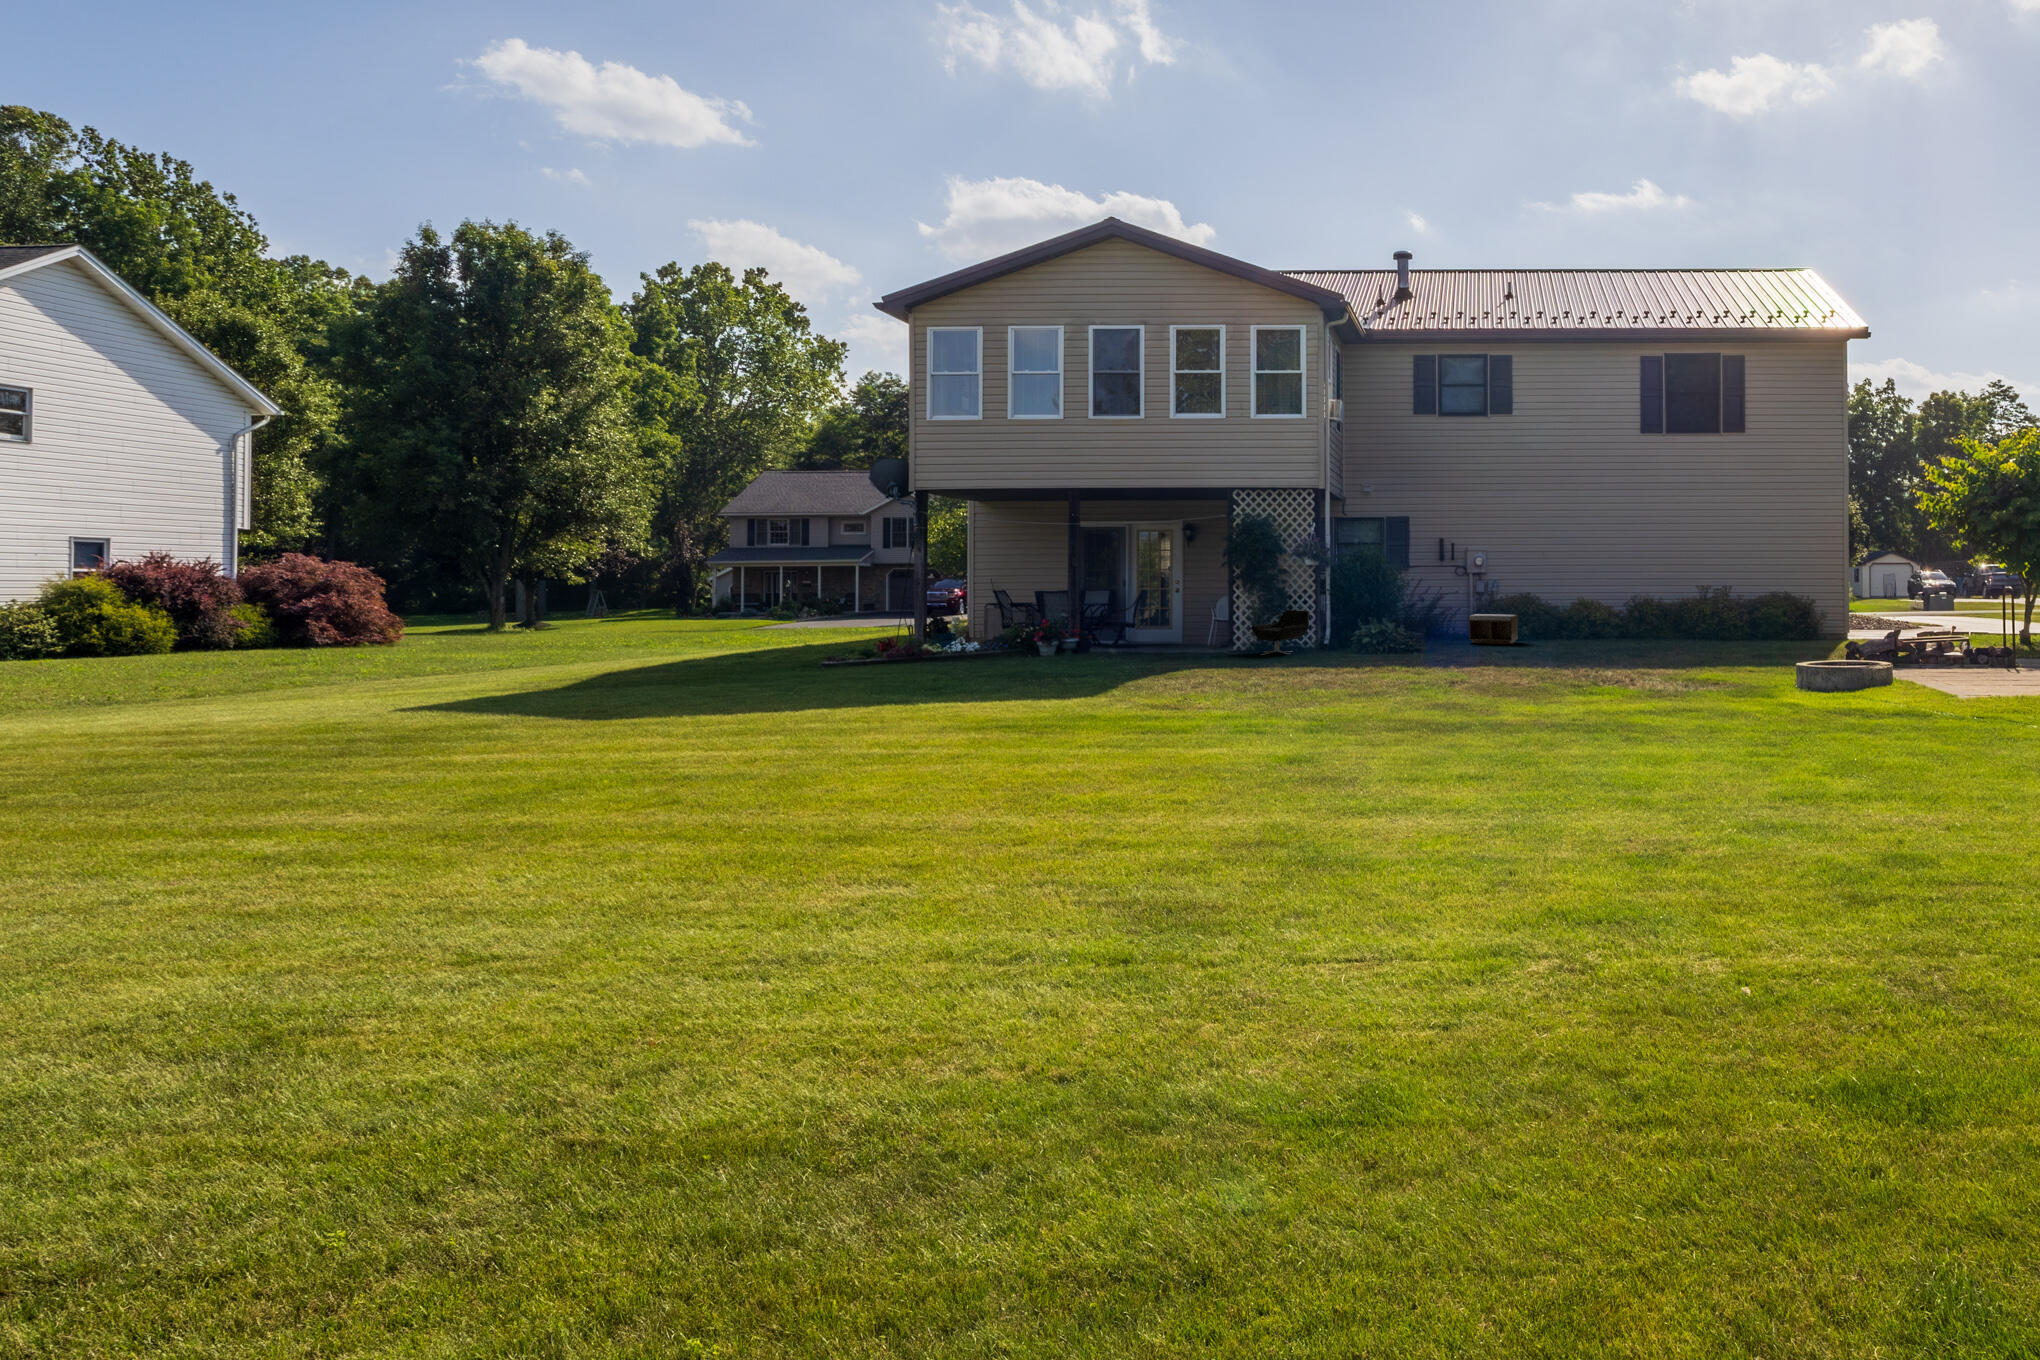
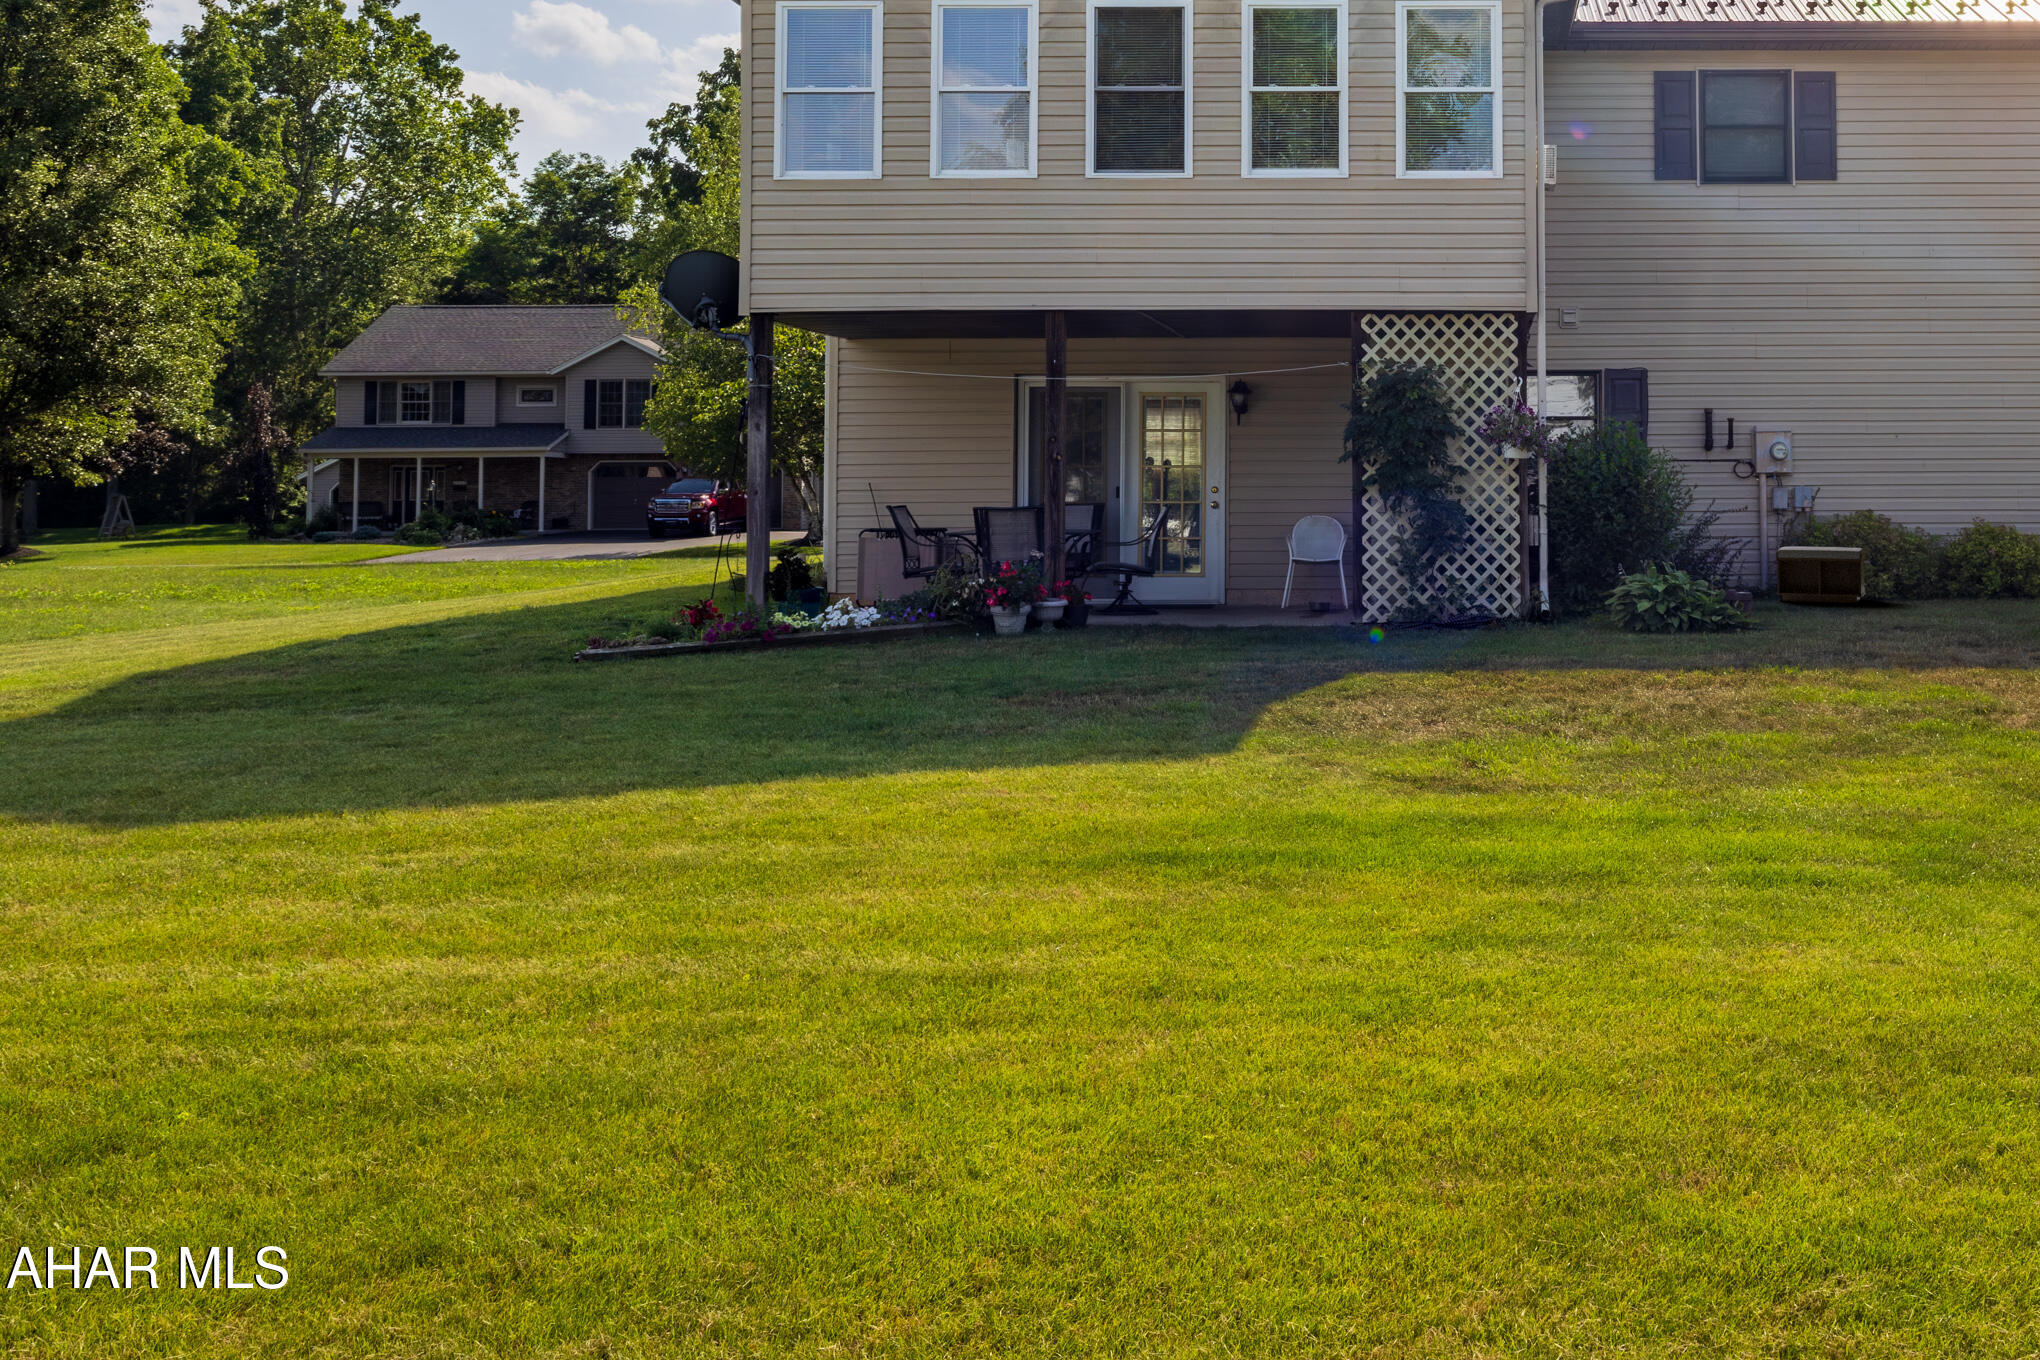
lounge chair: present [1251,610,1309,655] -> none [1404,542,1514,631]

